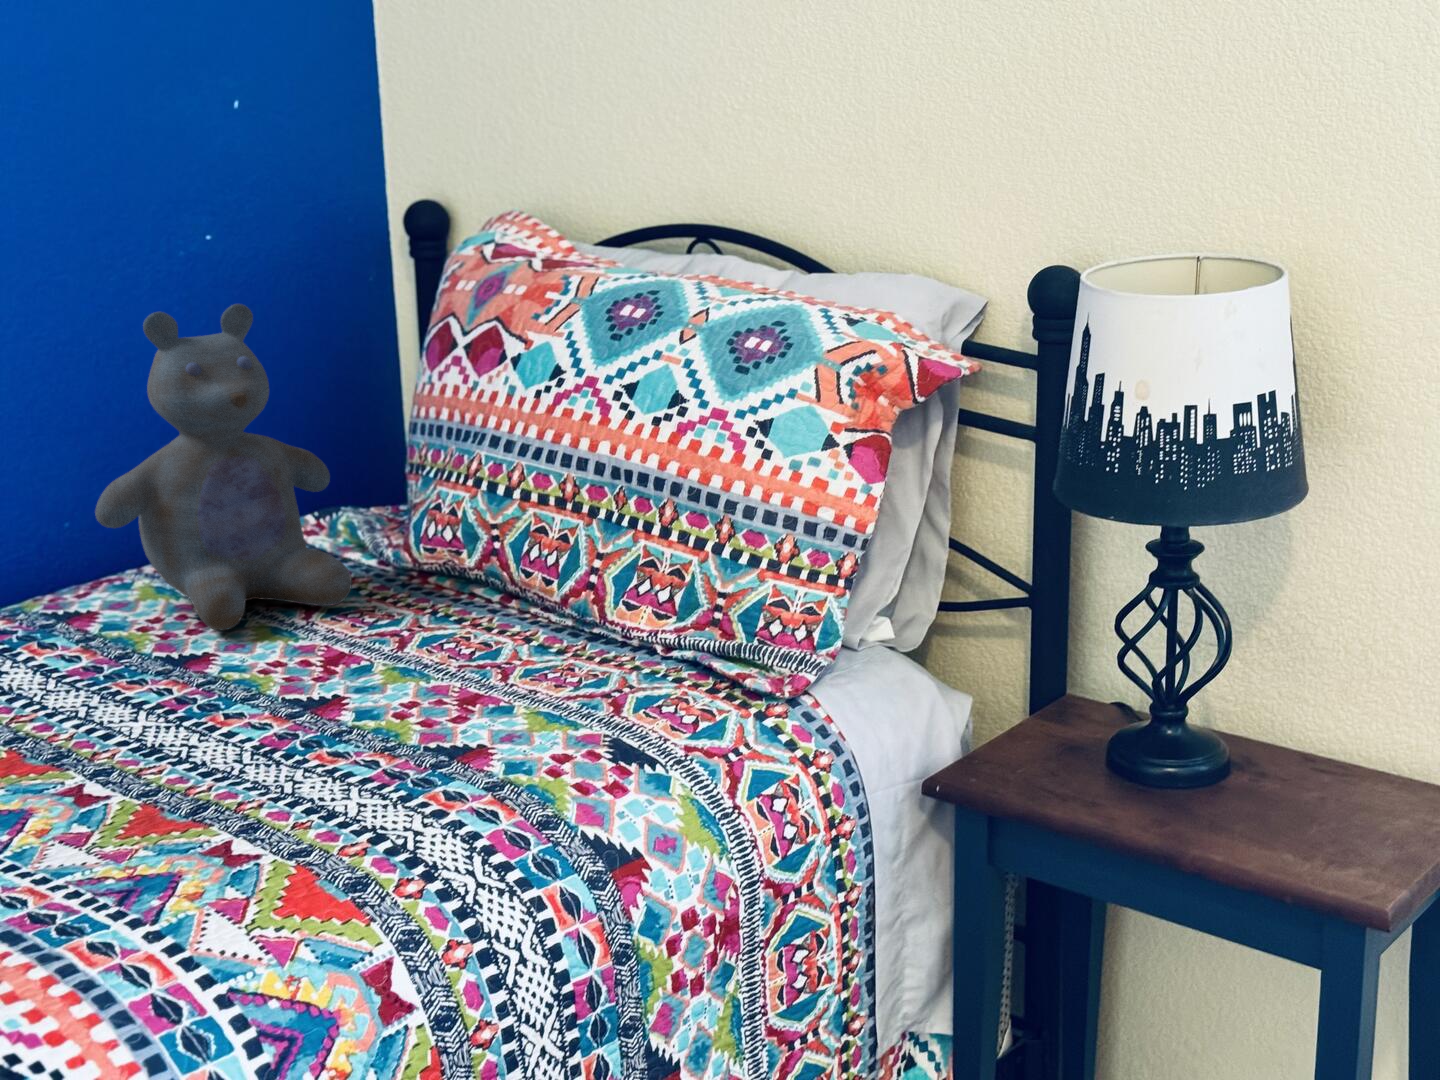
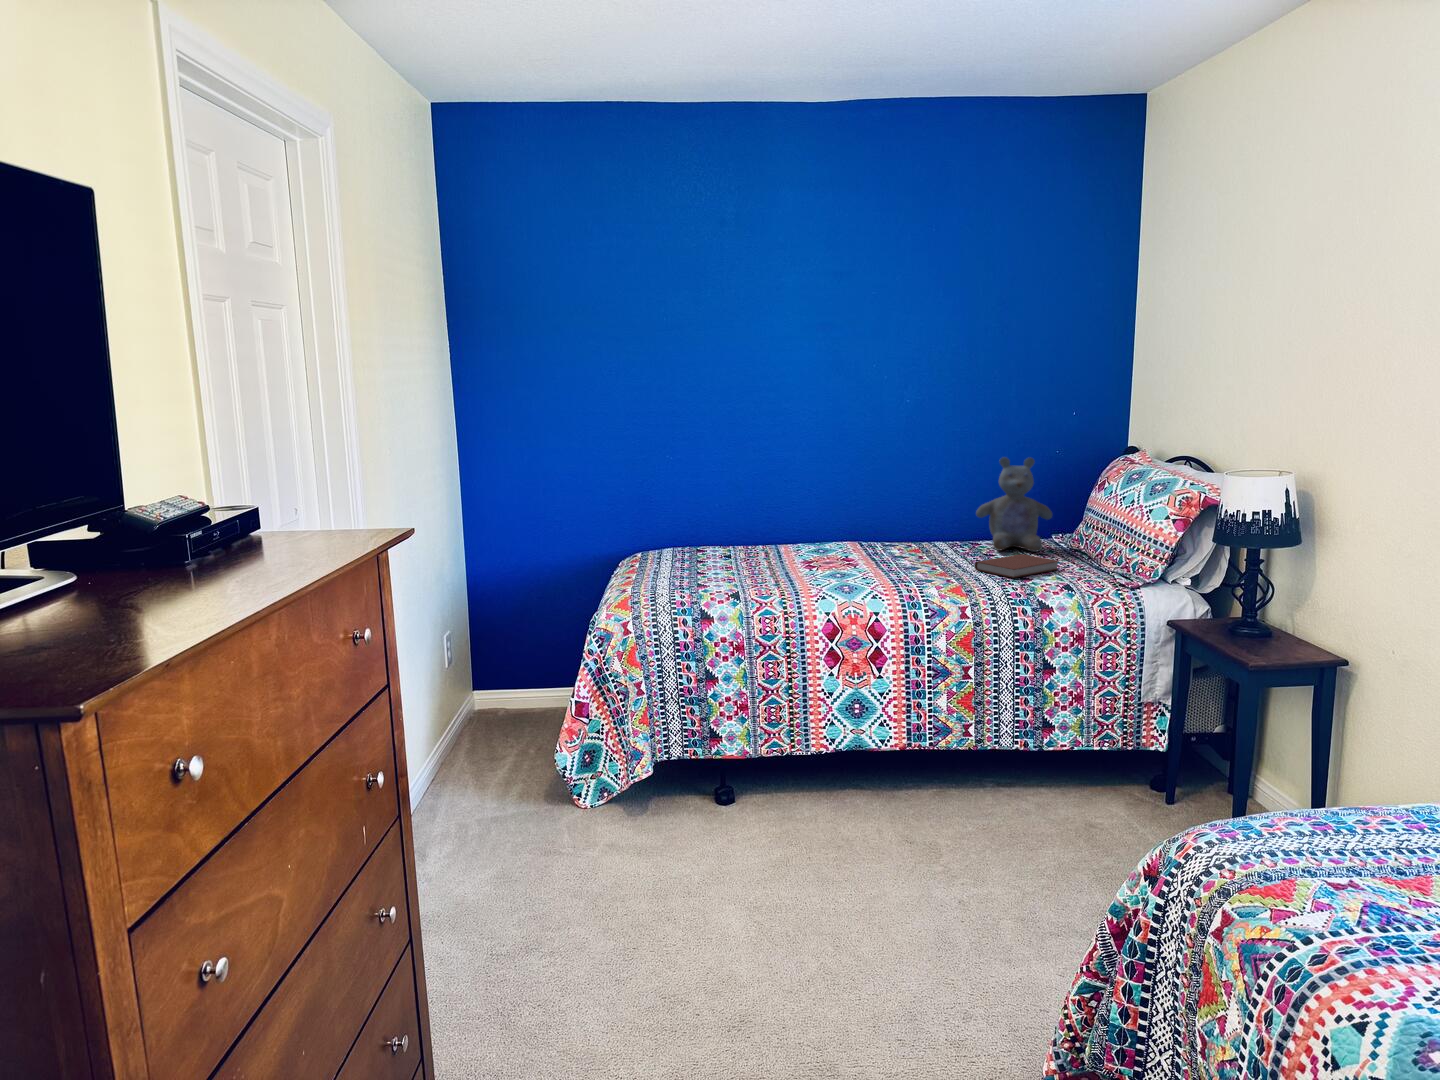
book: none [247,635,484,753] -> present [975,554,1058,578]

